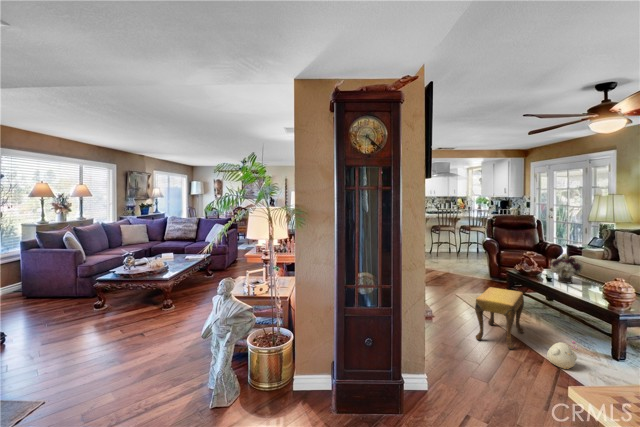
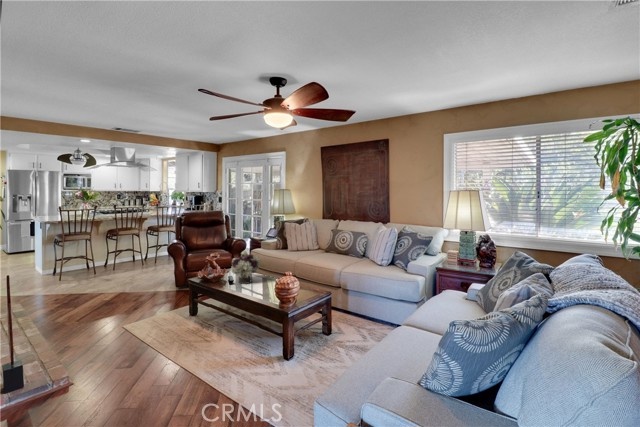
footstool: present [475,287,524,349] -> none [125,308,199,399]
plush toy: present [547,341,577,369] -> none [219,359,251,400]

